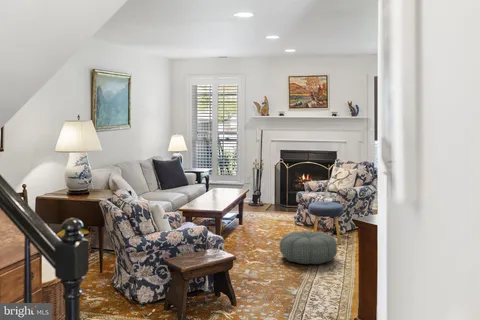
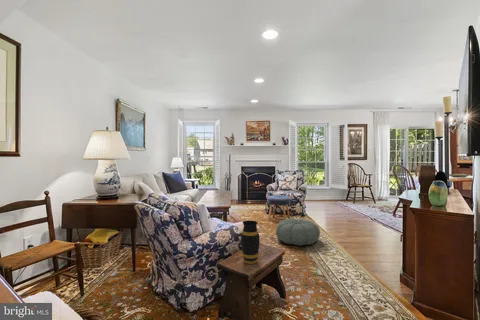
vase: none [183,221,201,261] -> present [241,221,260,264]

